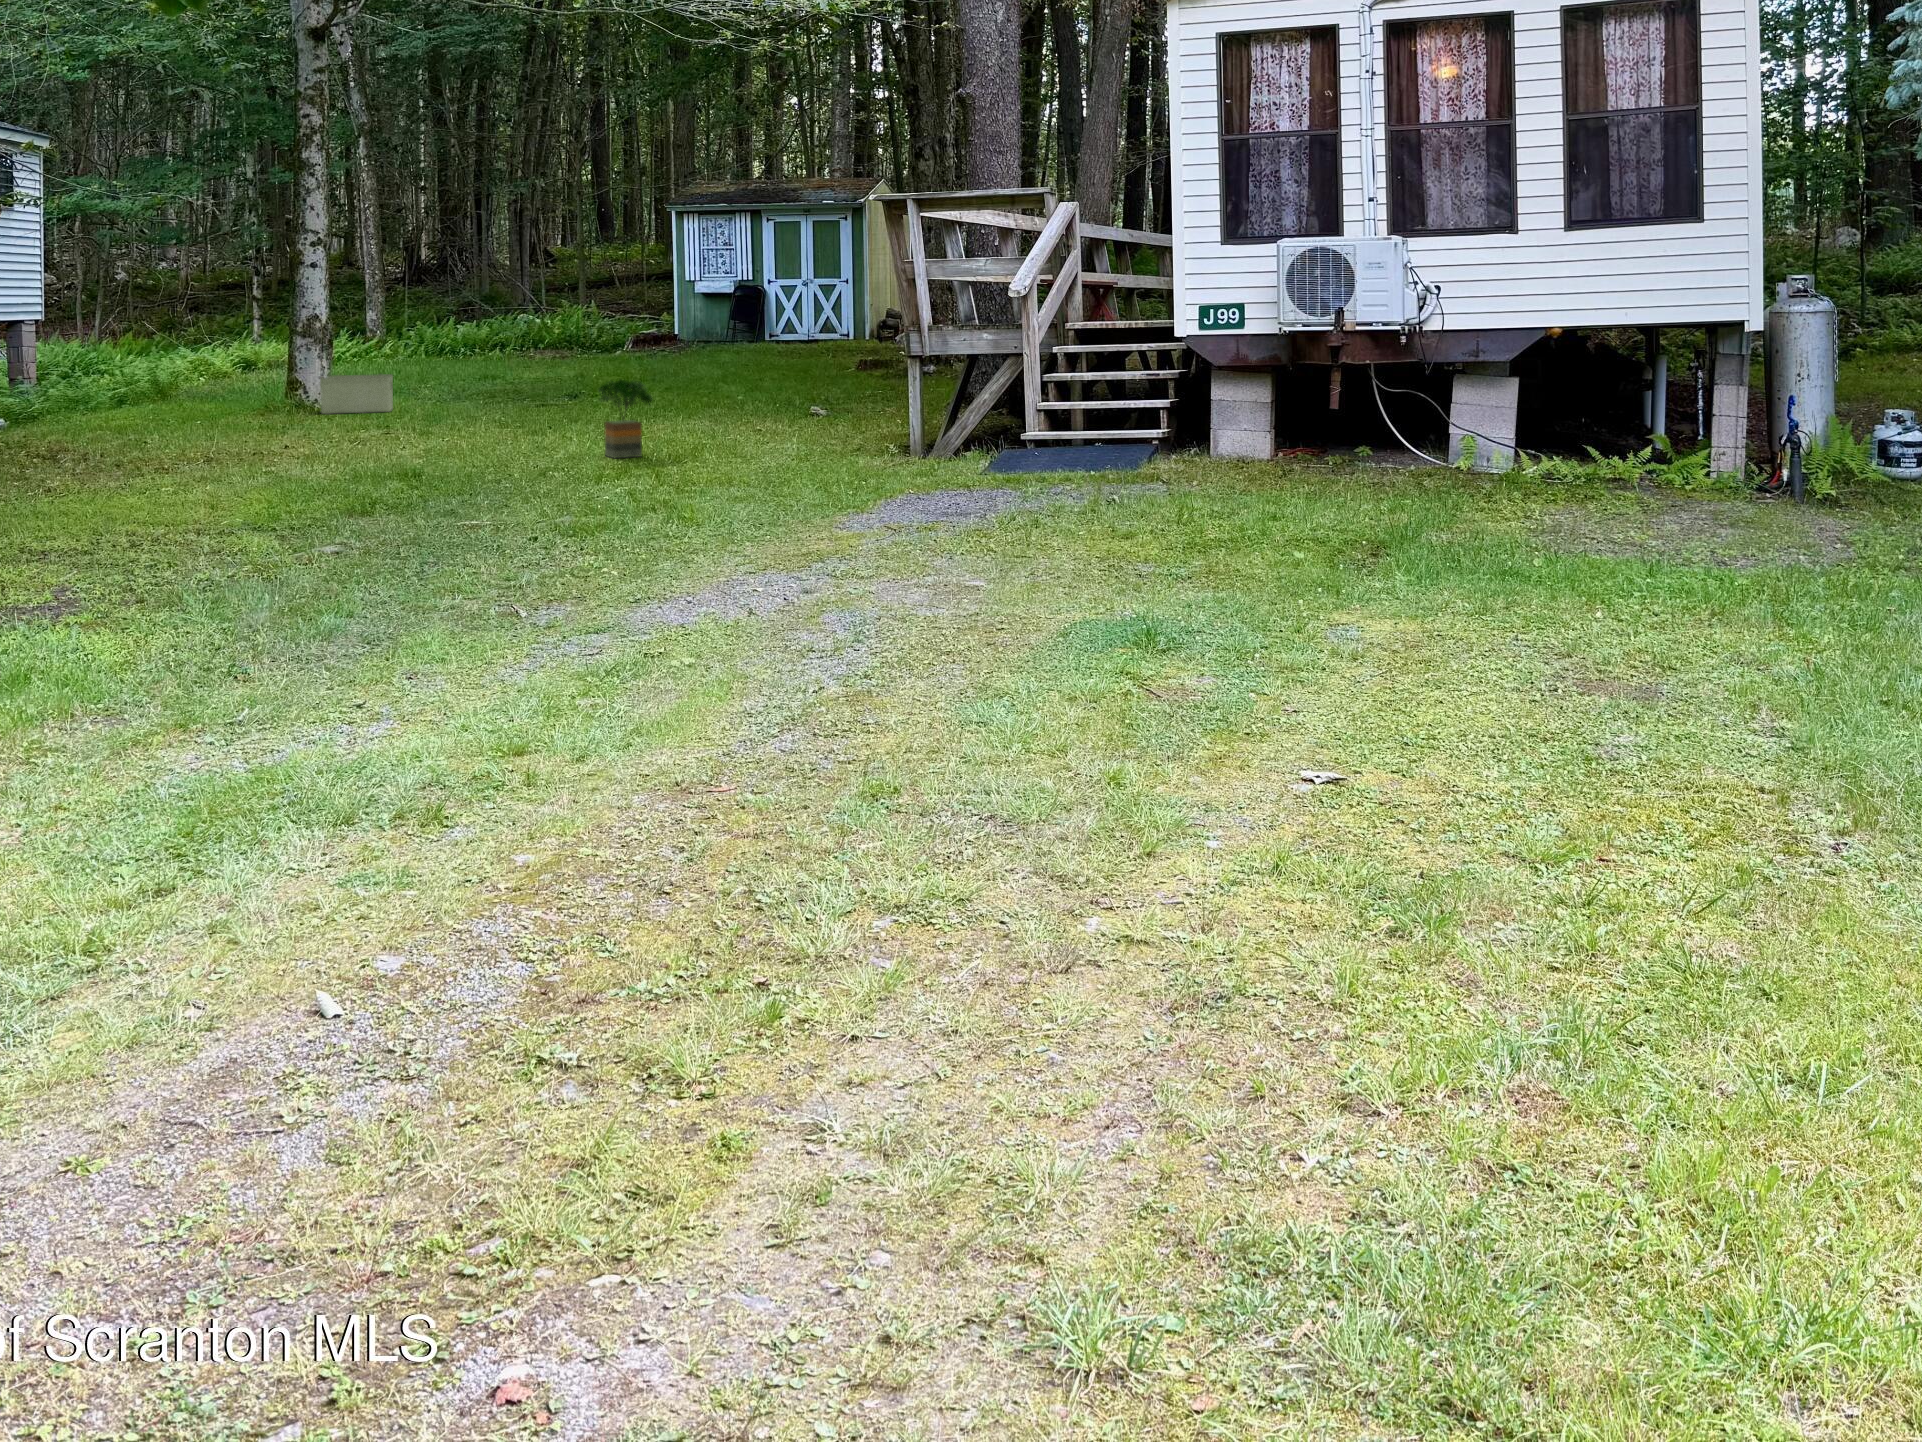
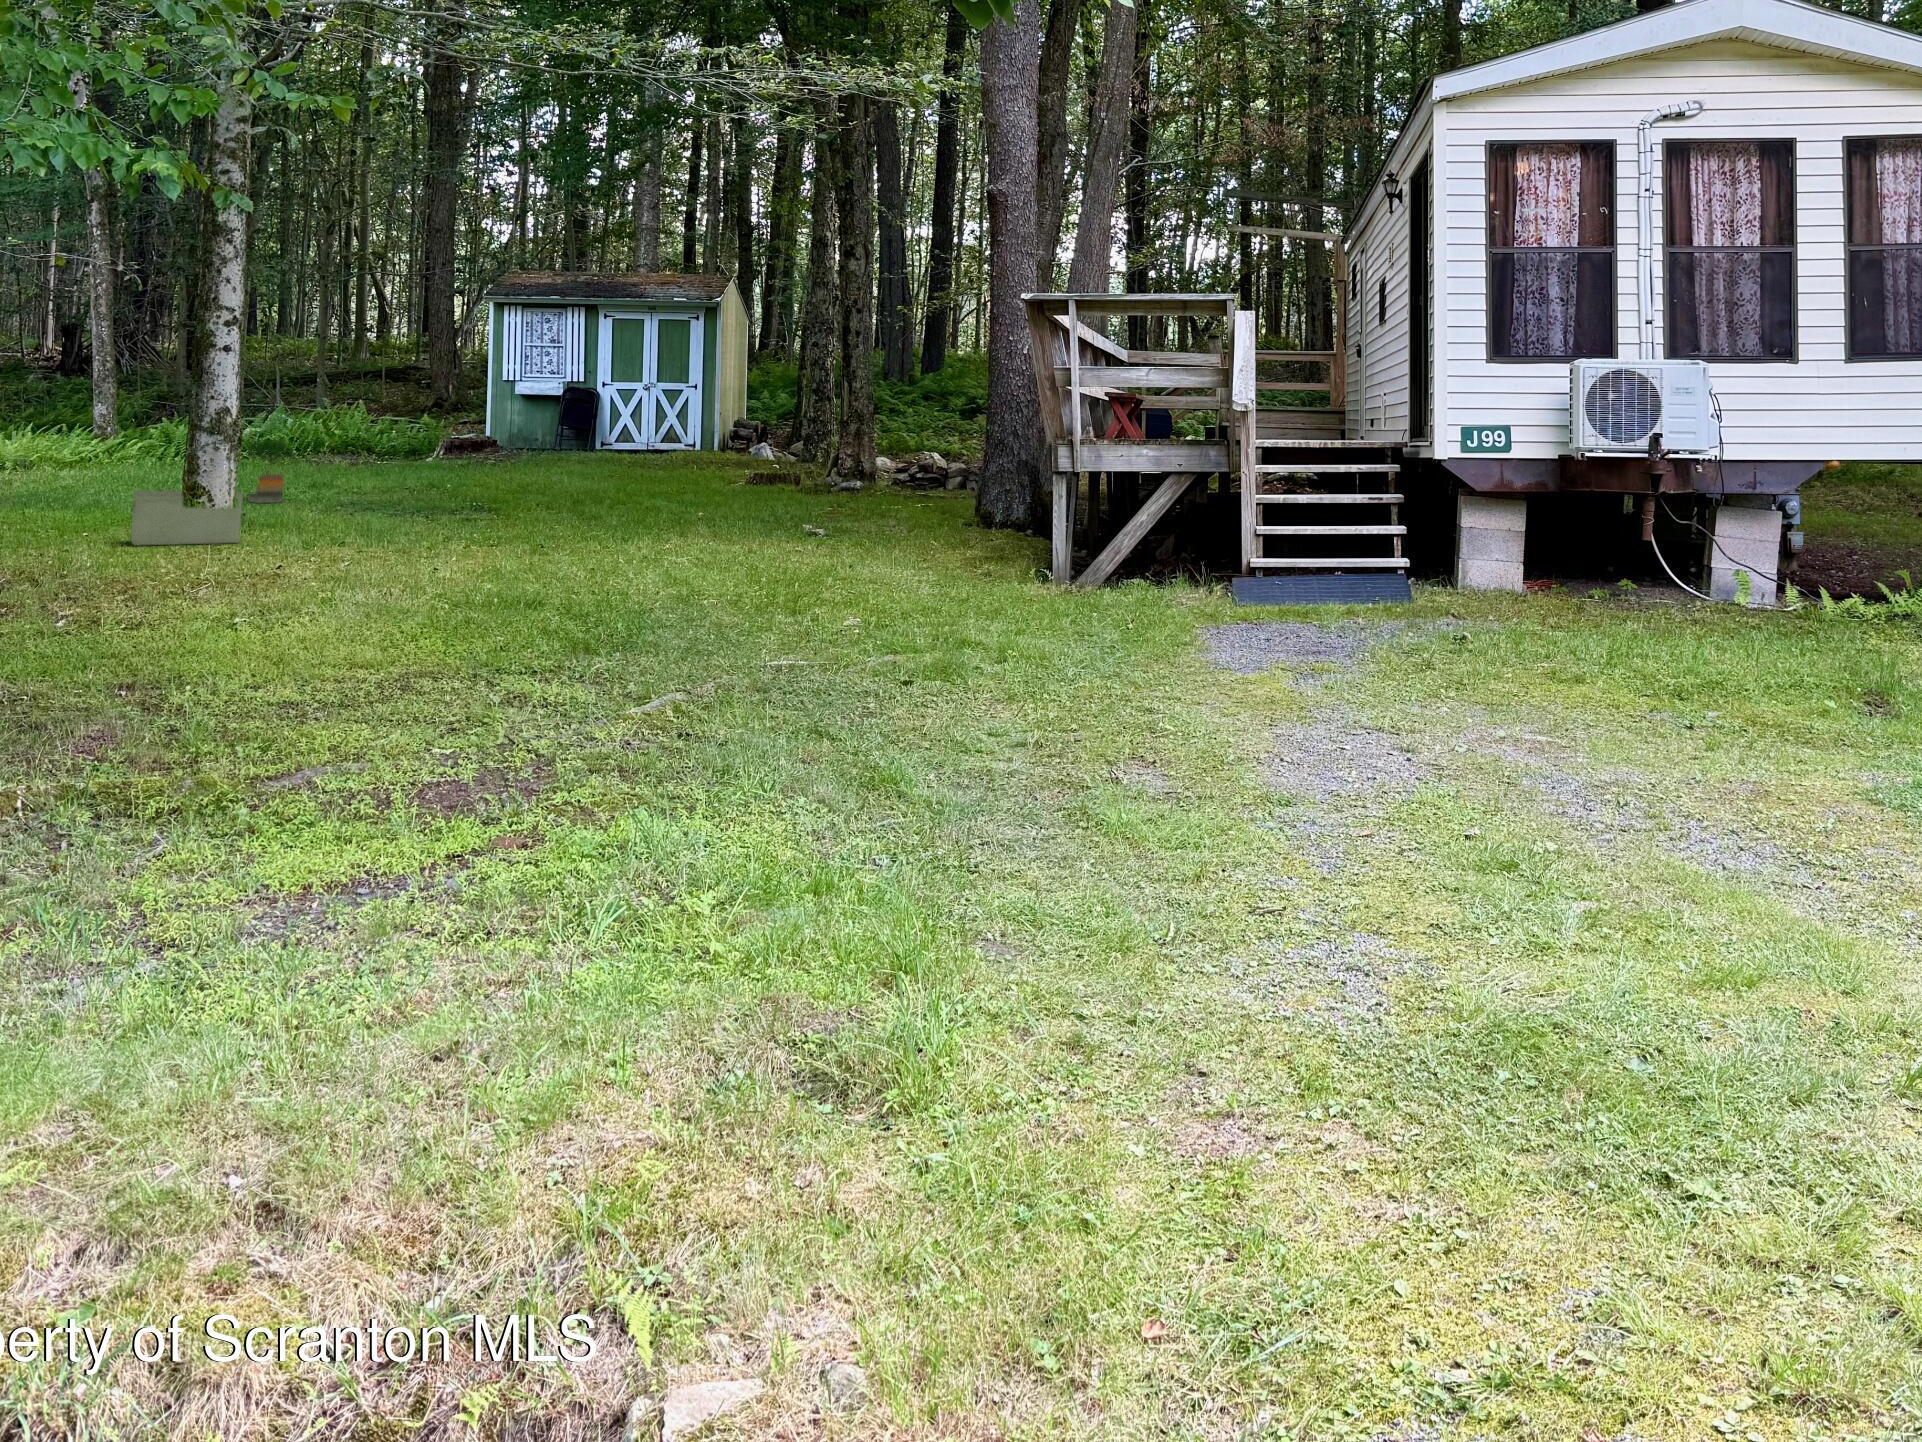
potted tree: present [599,380,653,458] -> present [247,440,295,503]

